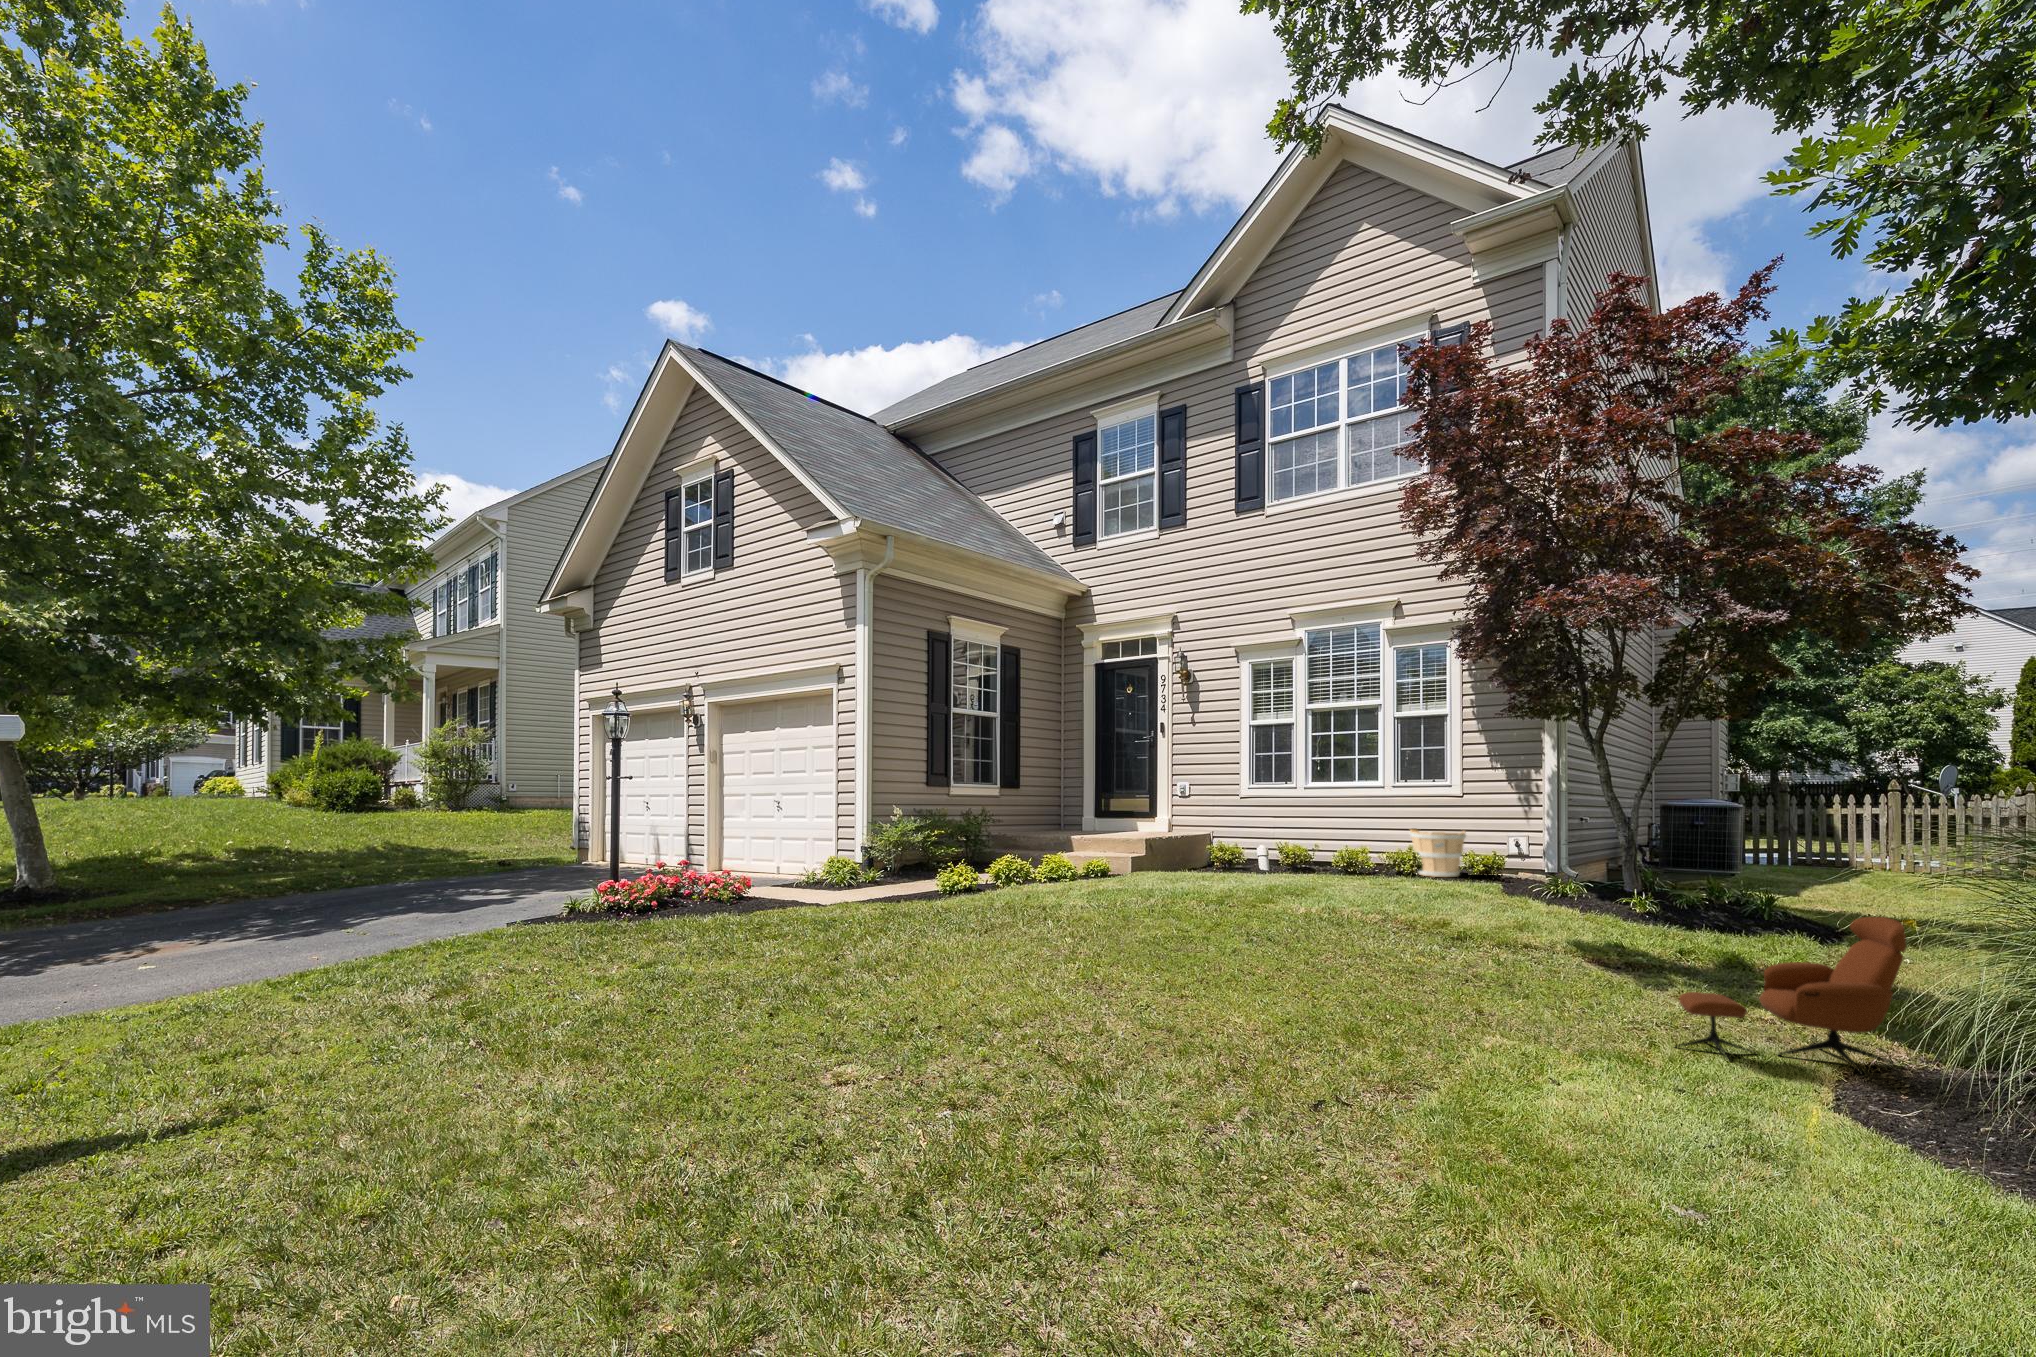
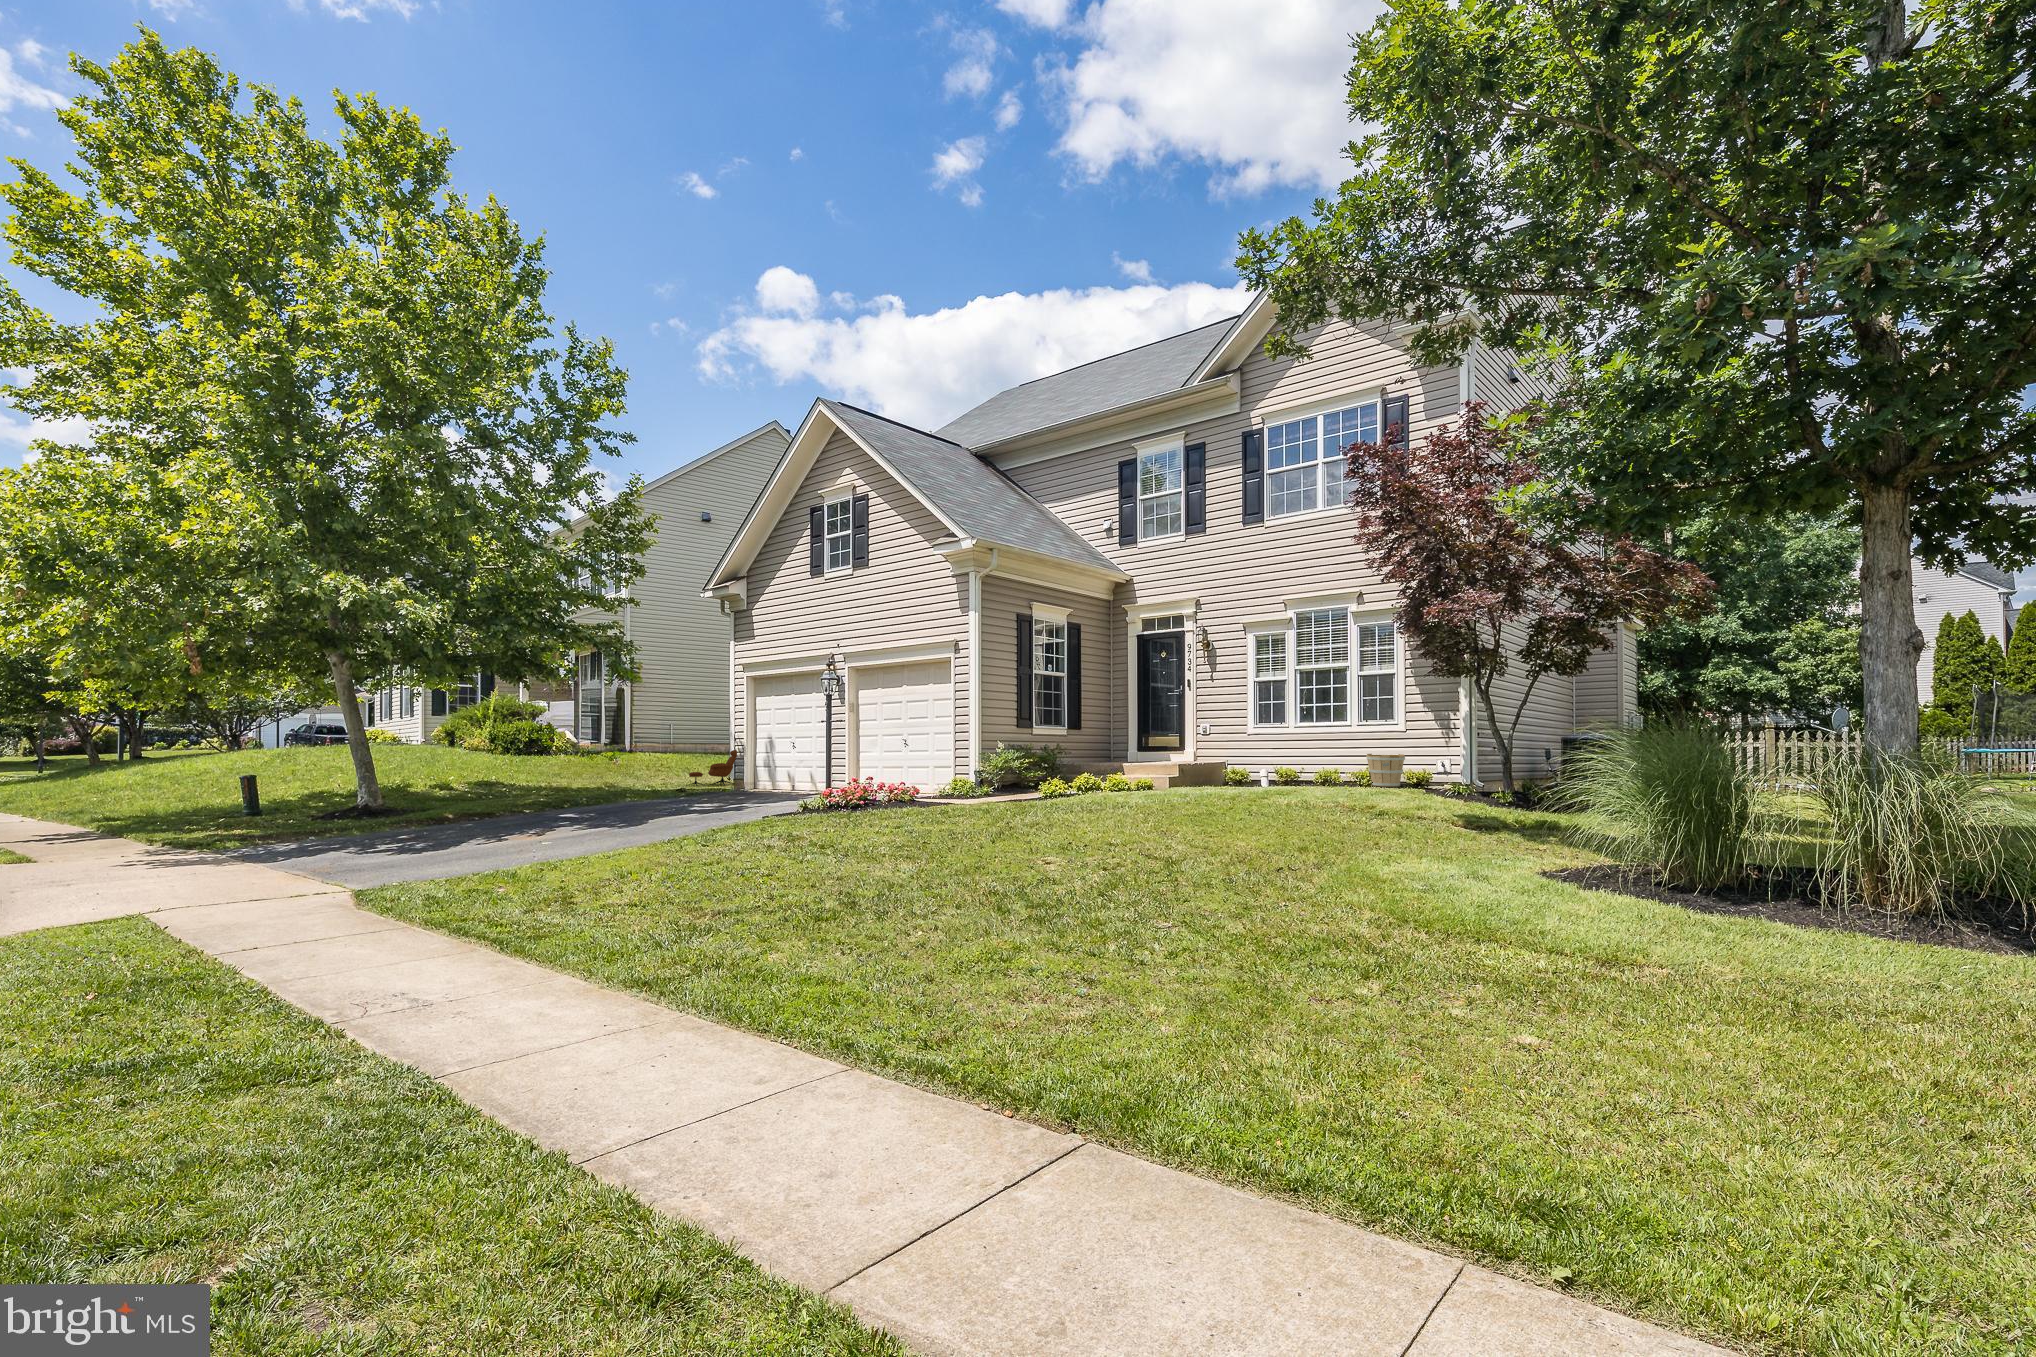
lounge chair: present [1675,917,1906,1074] -> present [689,750,737,786]

